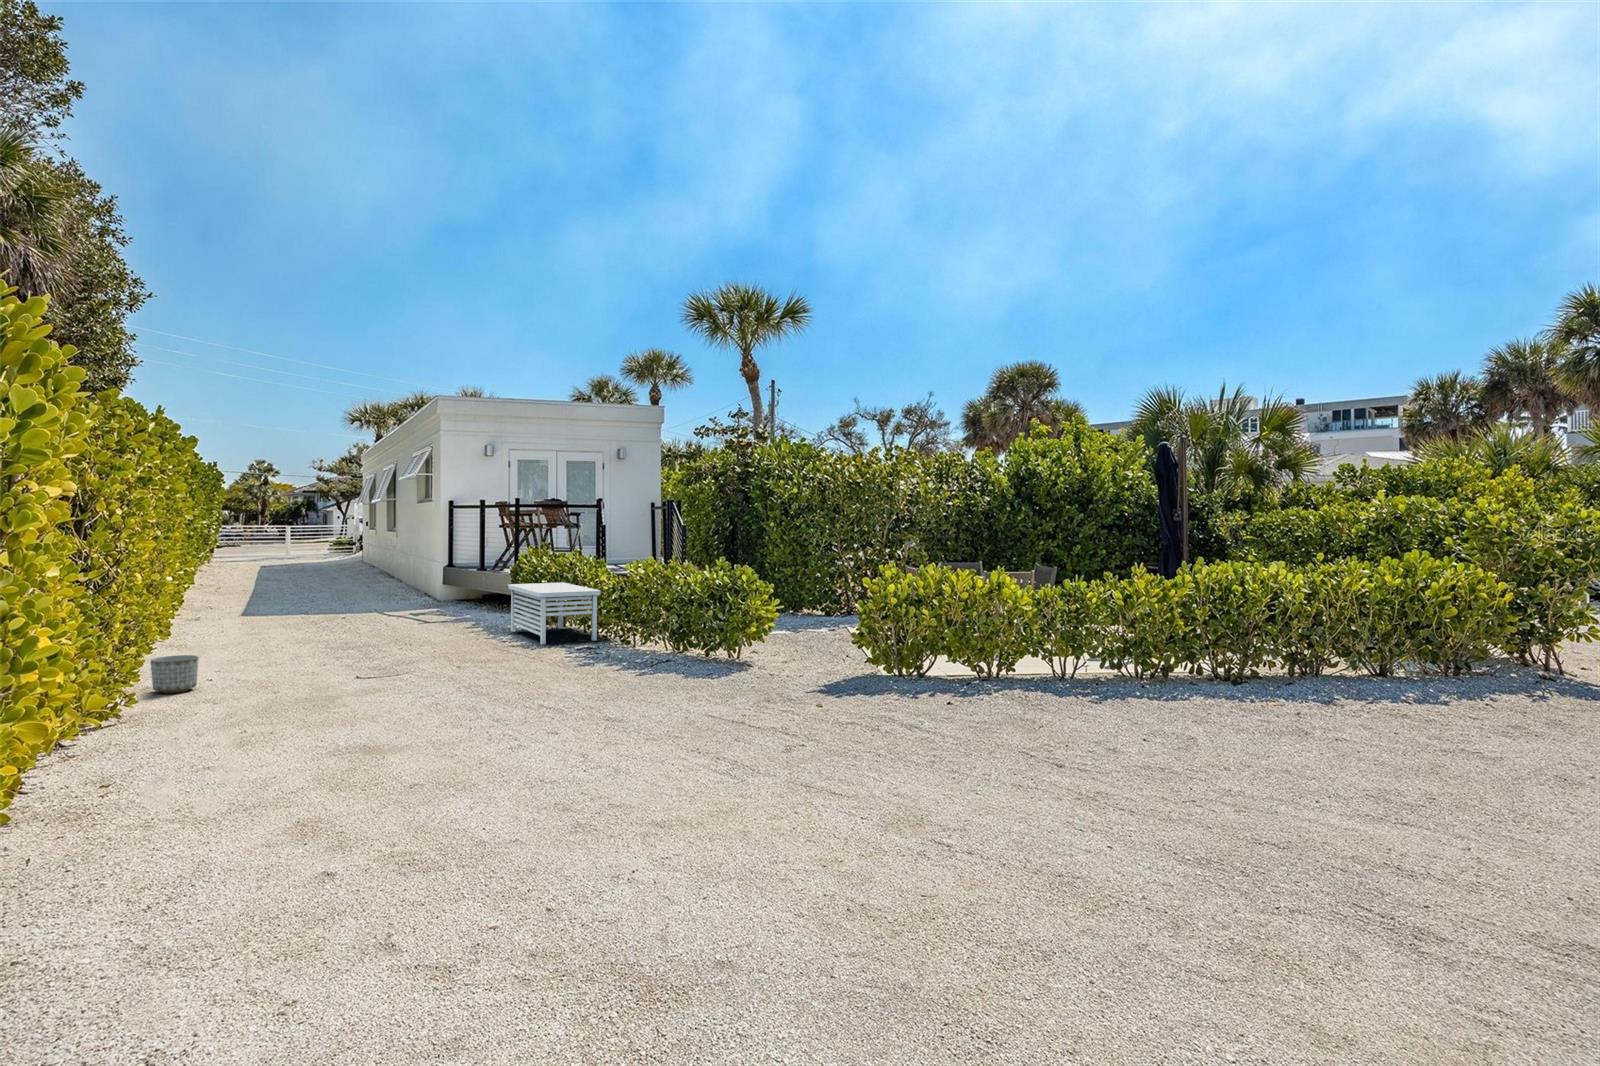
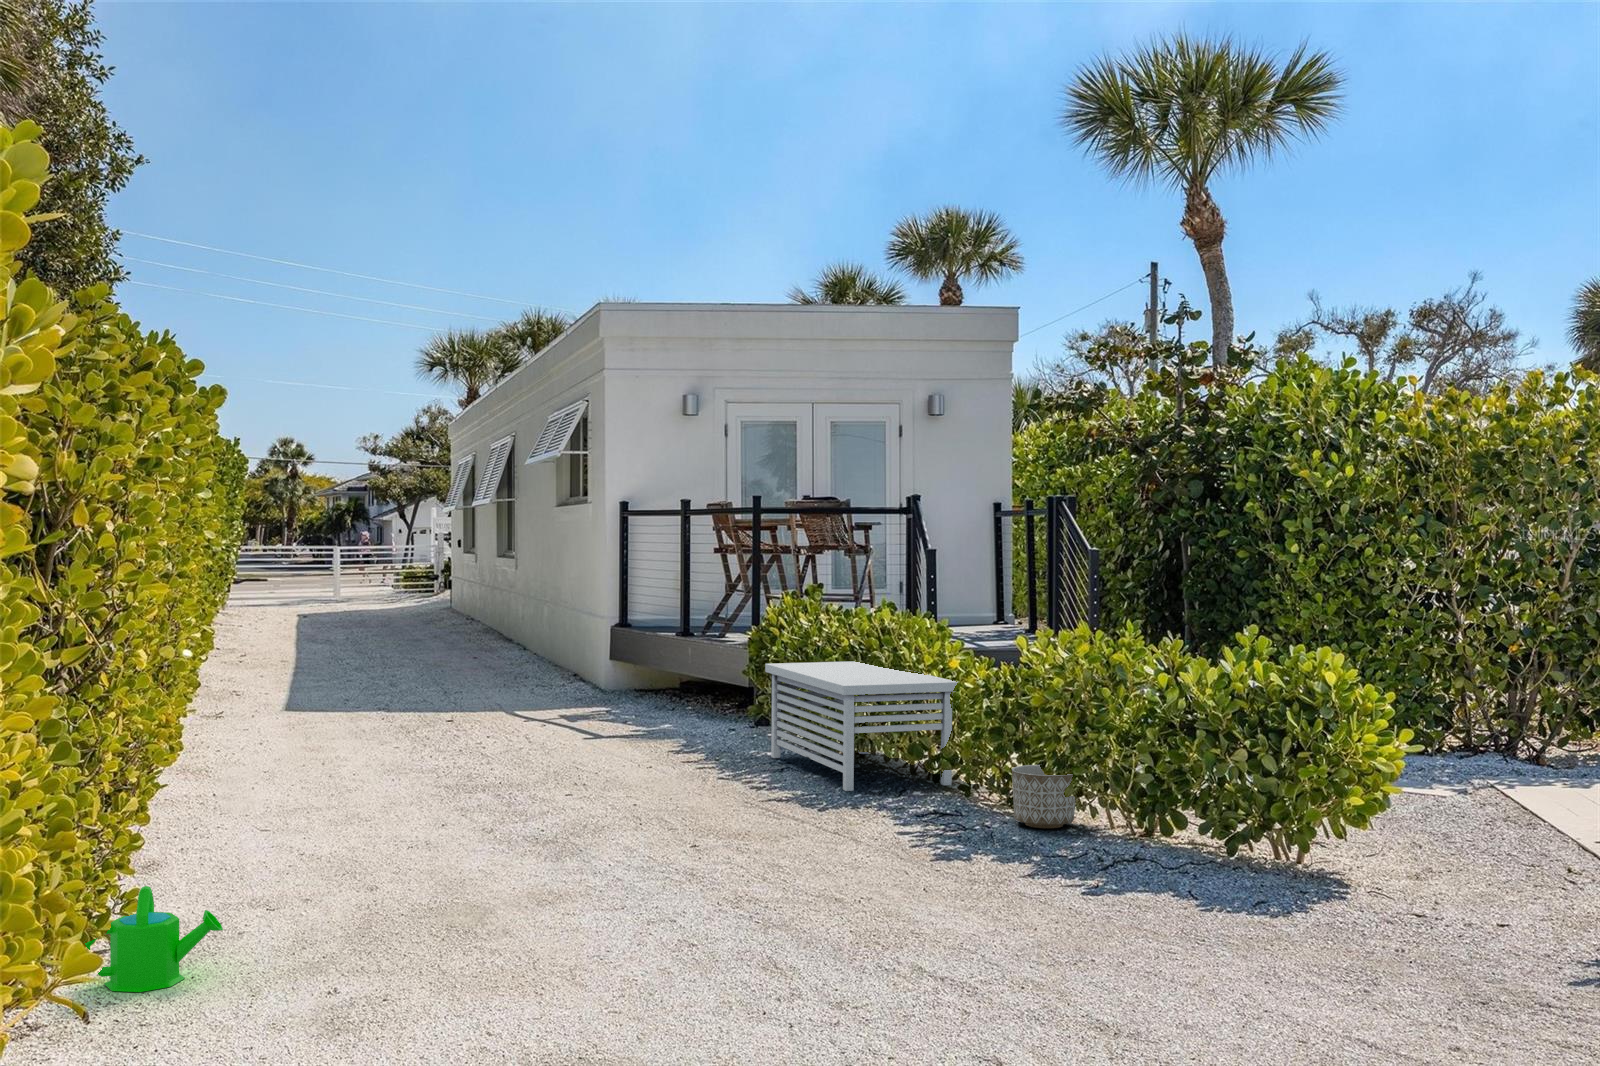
planter: present [151,655,199,693] -> present [1012,765,1075,828]
watering can: none [101,686,182,736] -> present [85,886,223,992]

